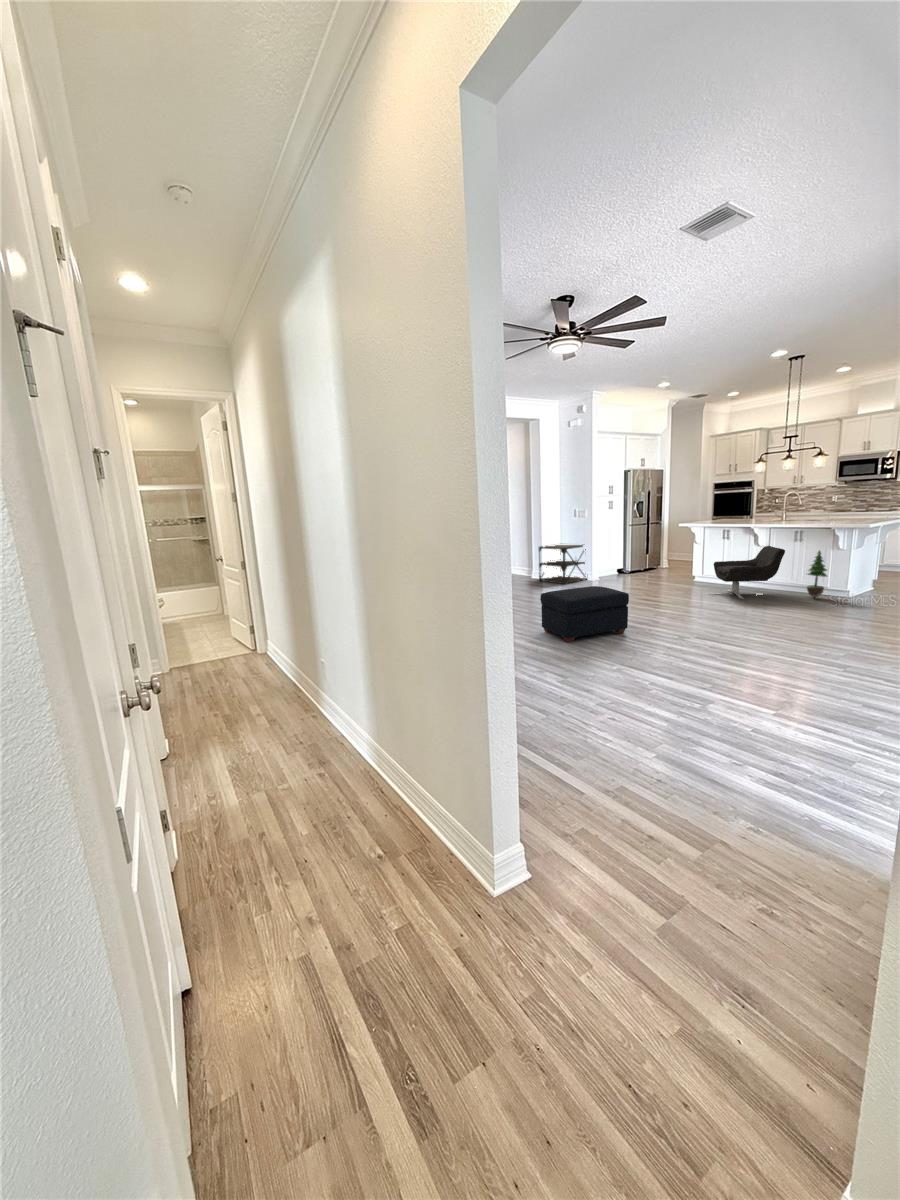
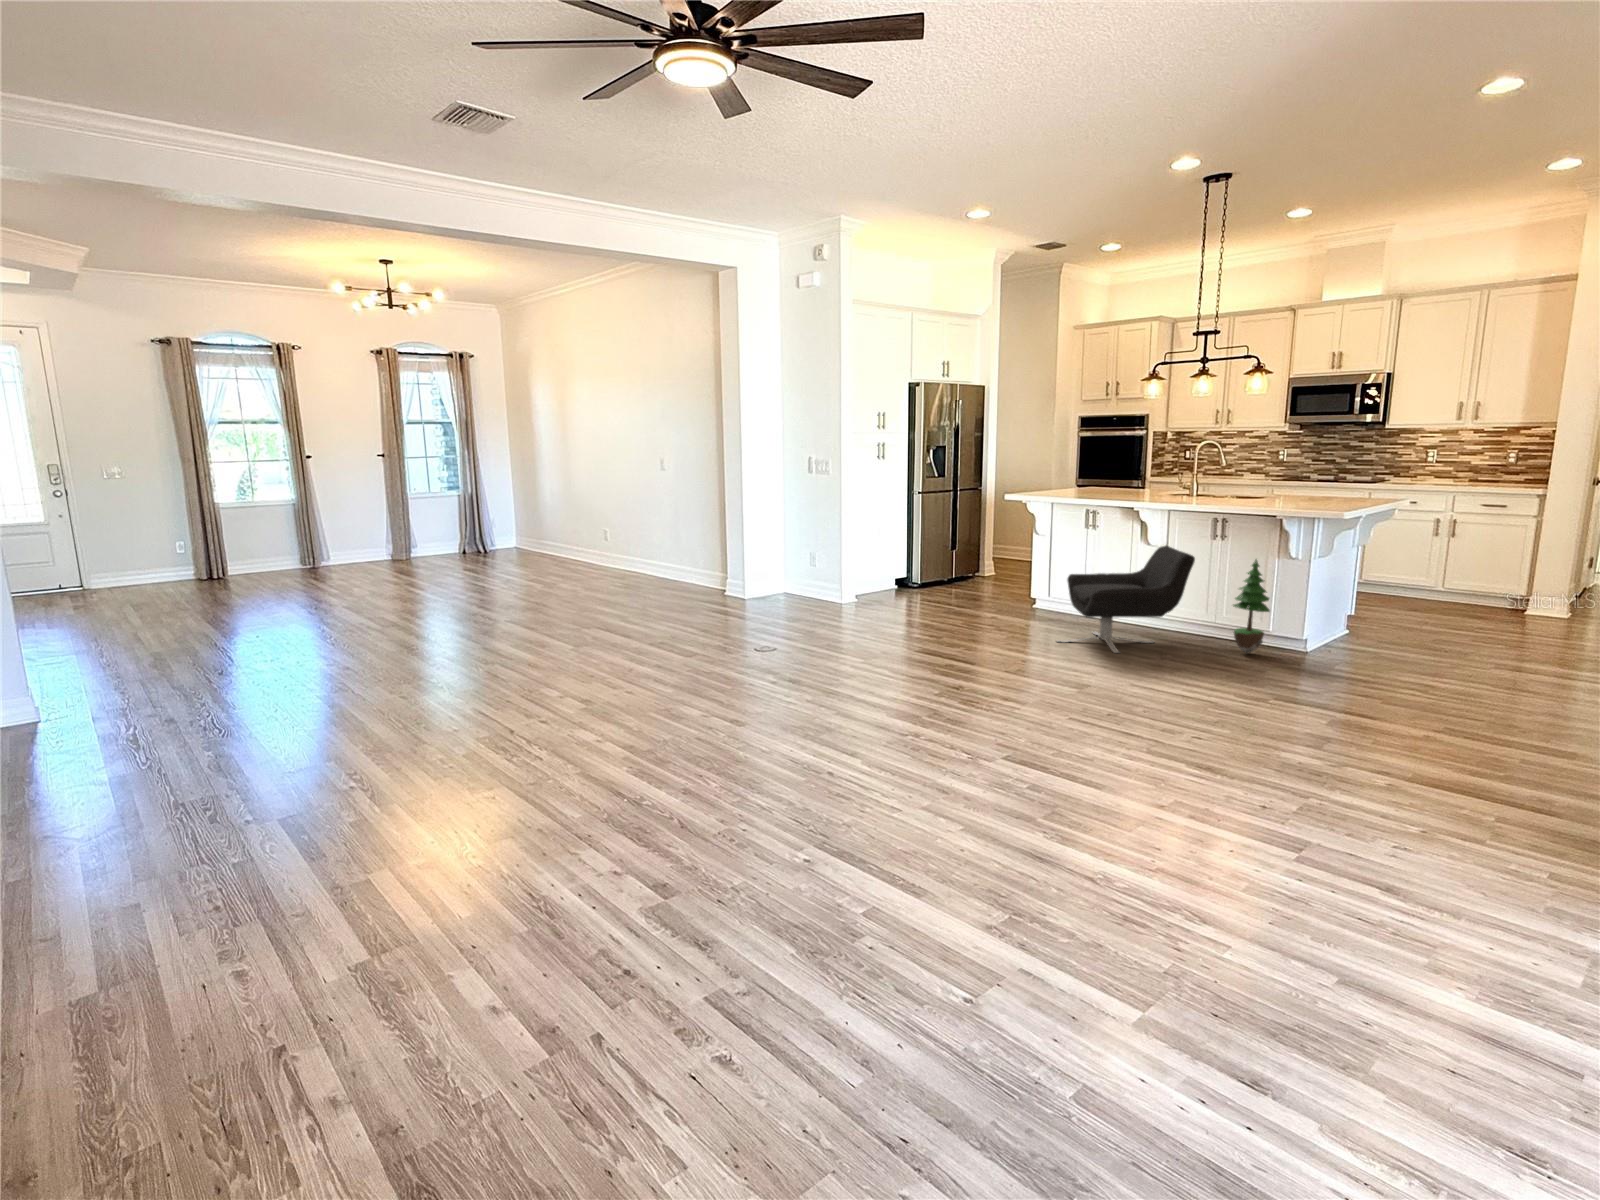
side table: present [539,545,587,584] -> none [736,525,835,612]
ottoman: present [540,586,629,642] -> none [674,635,868,775]

